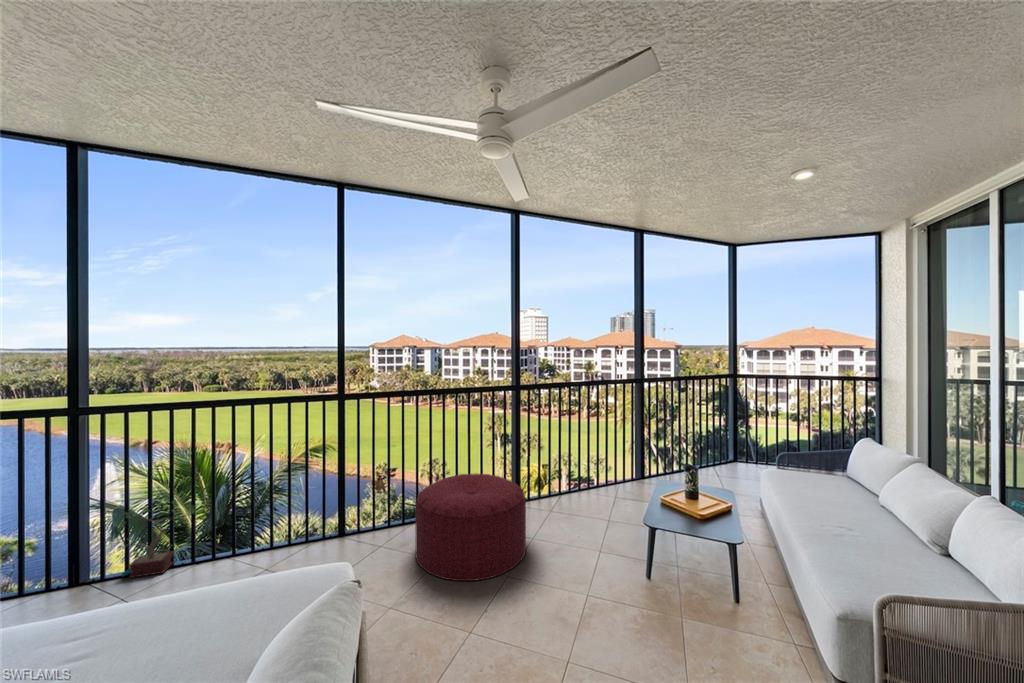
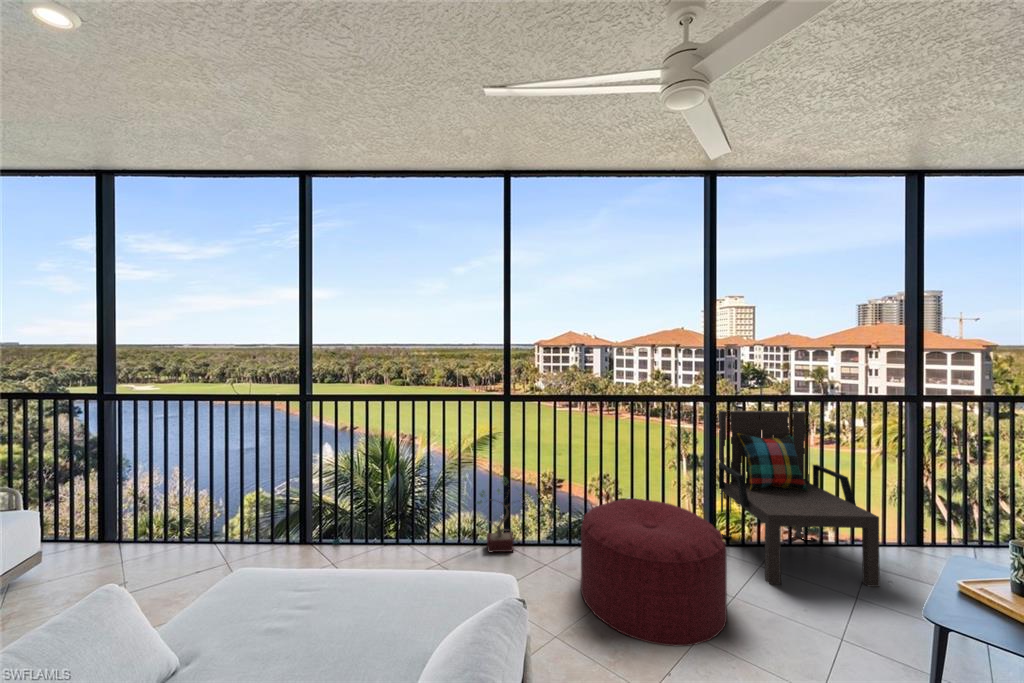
armchair: none [522,394,618,522] -> present [717,411,880,587]
potted plant: present [116,492,199,577] -> present [477,477,539,552]

